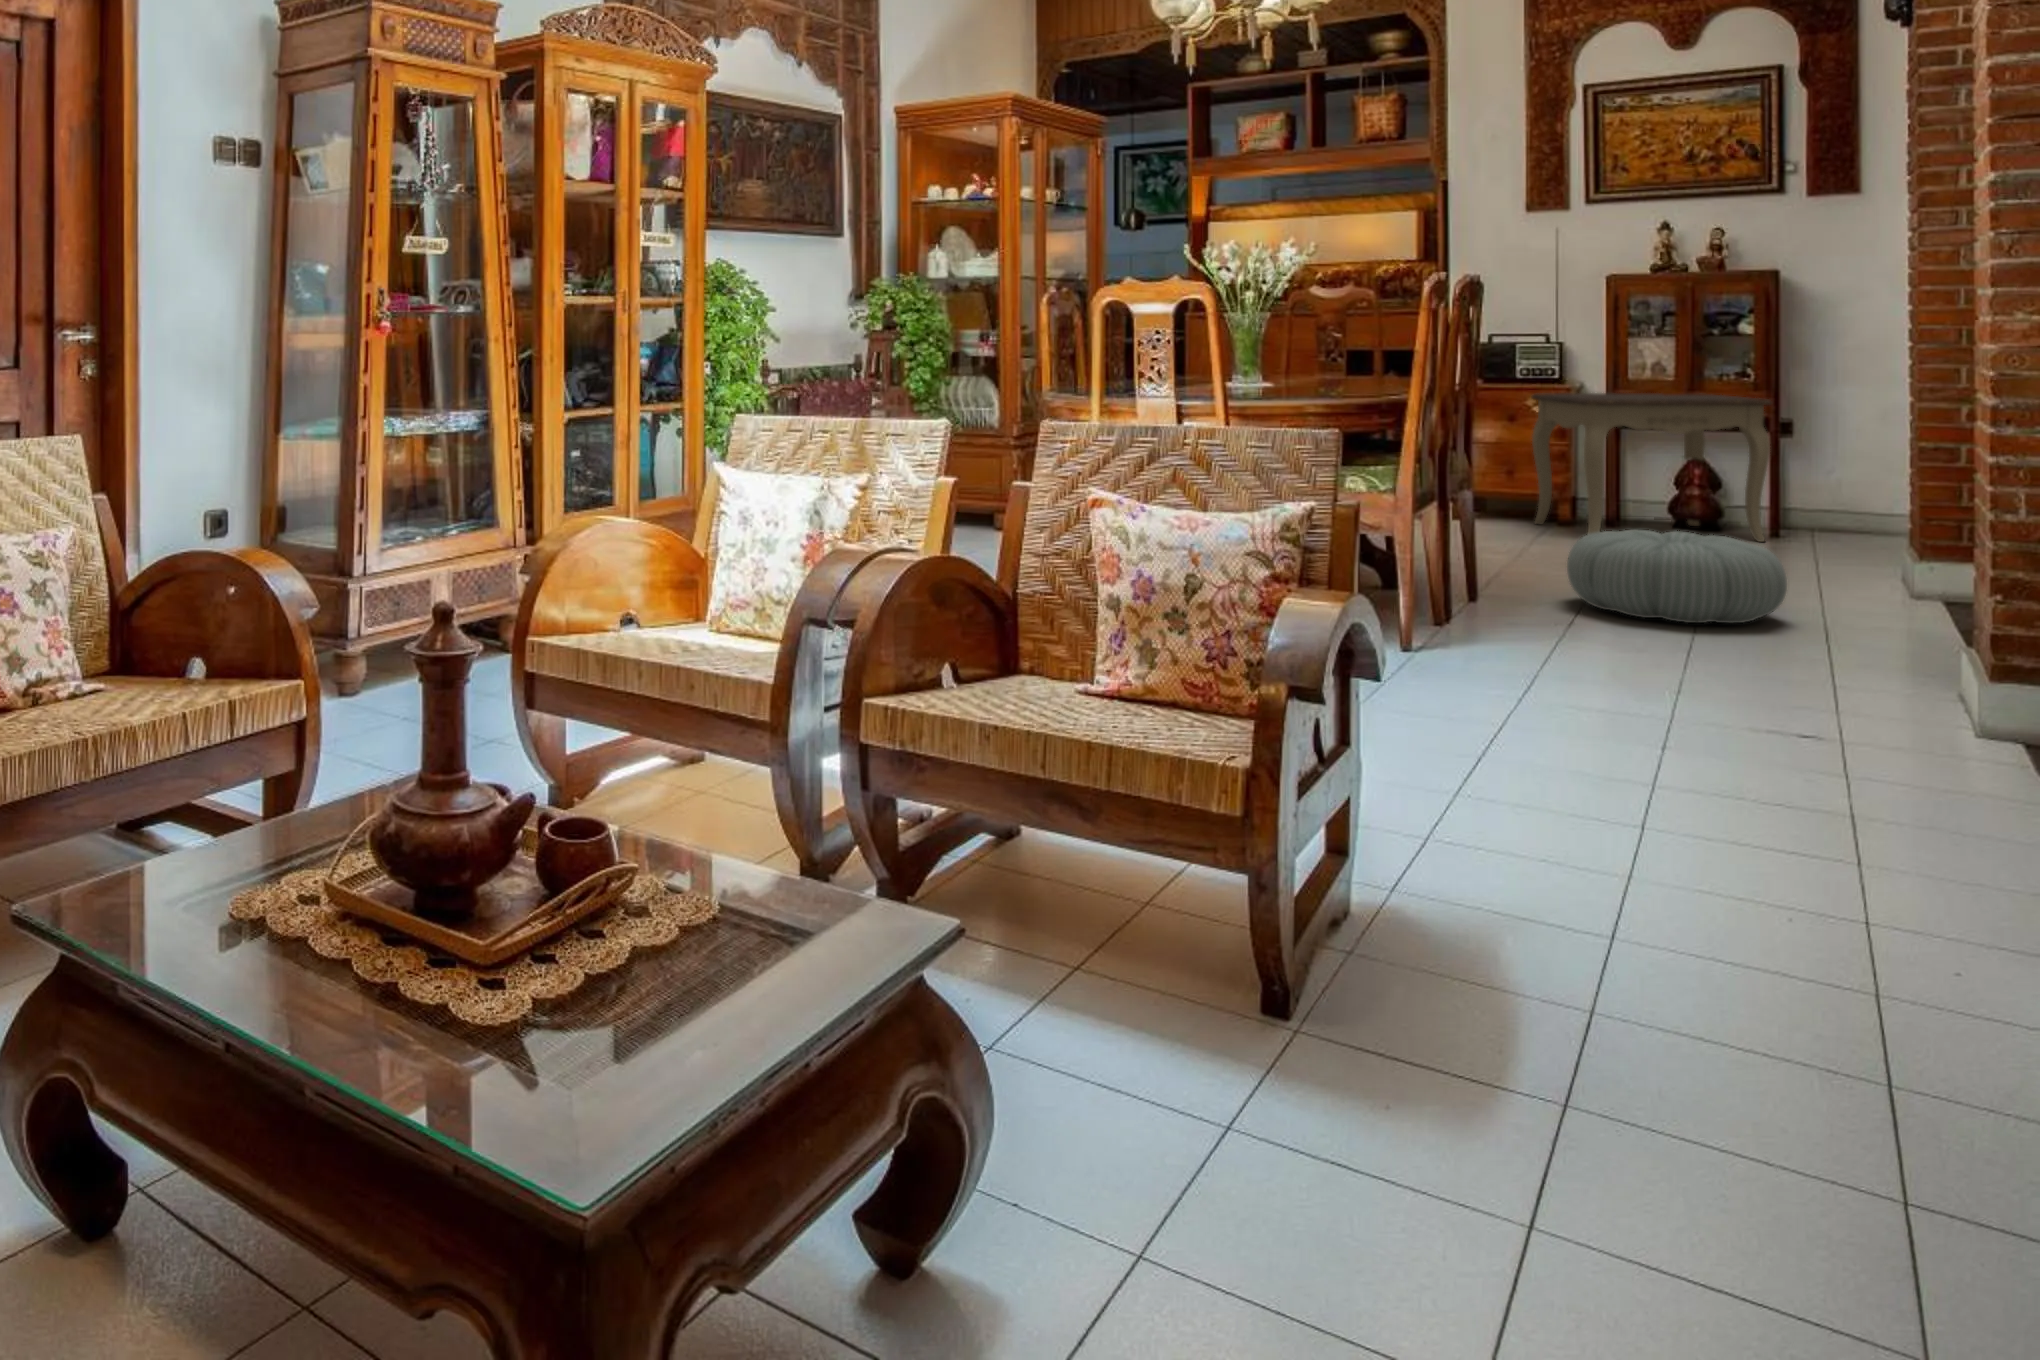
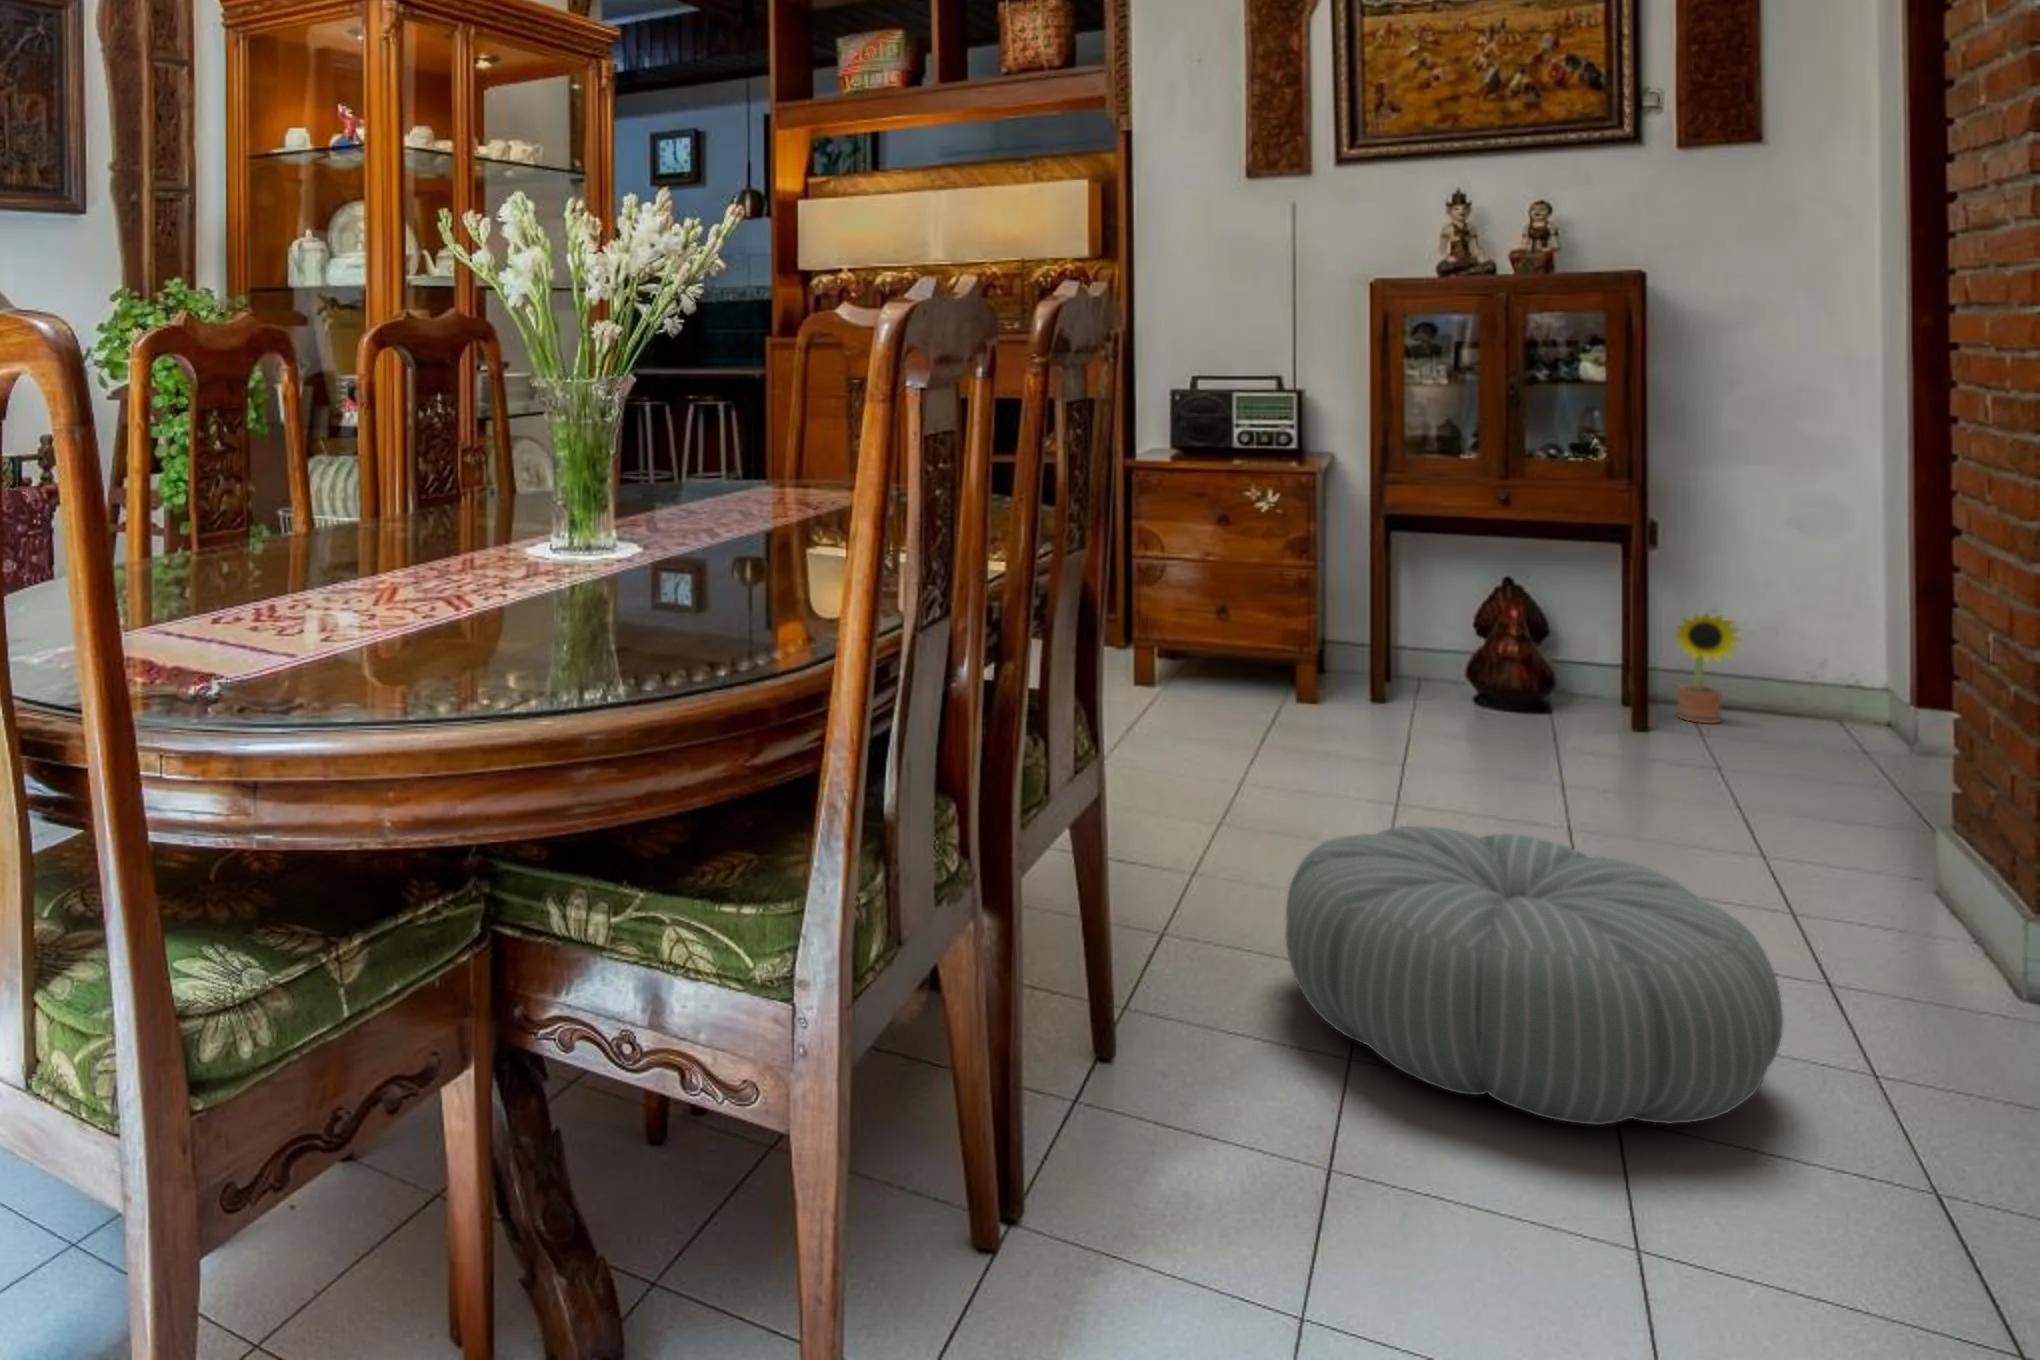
side table: present [1532,393,1771,542] -> none [1253,477,1639,747]
decorative plant: none [1797,469,1841,535] -> present [1675,613,1743,723]

